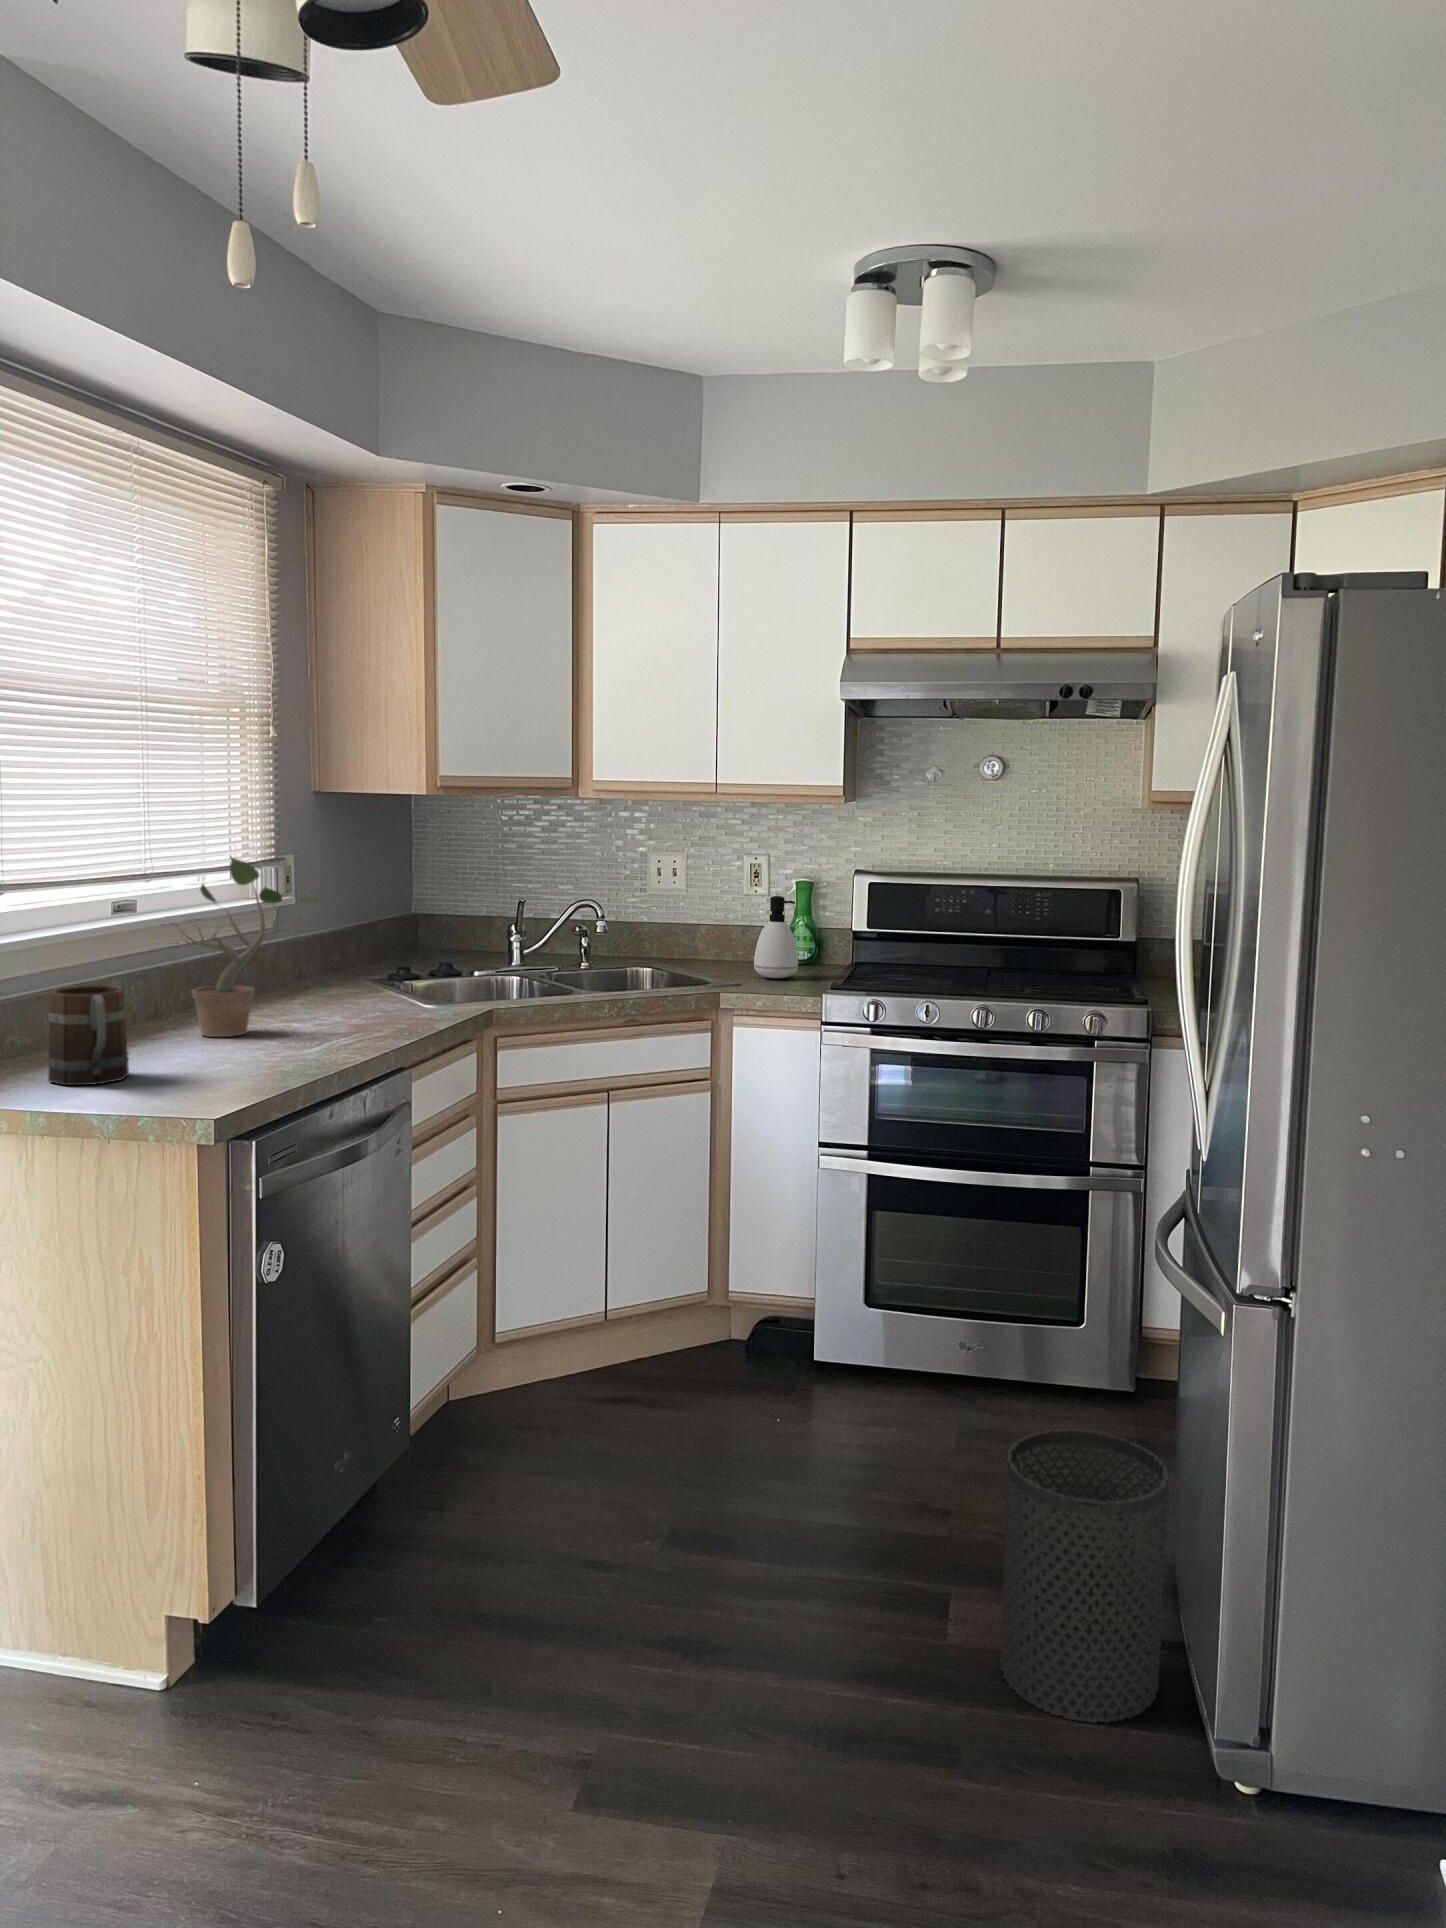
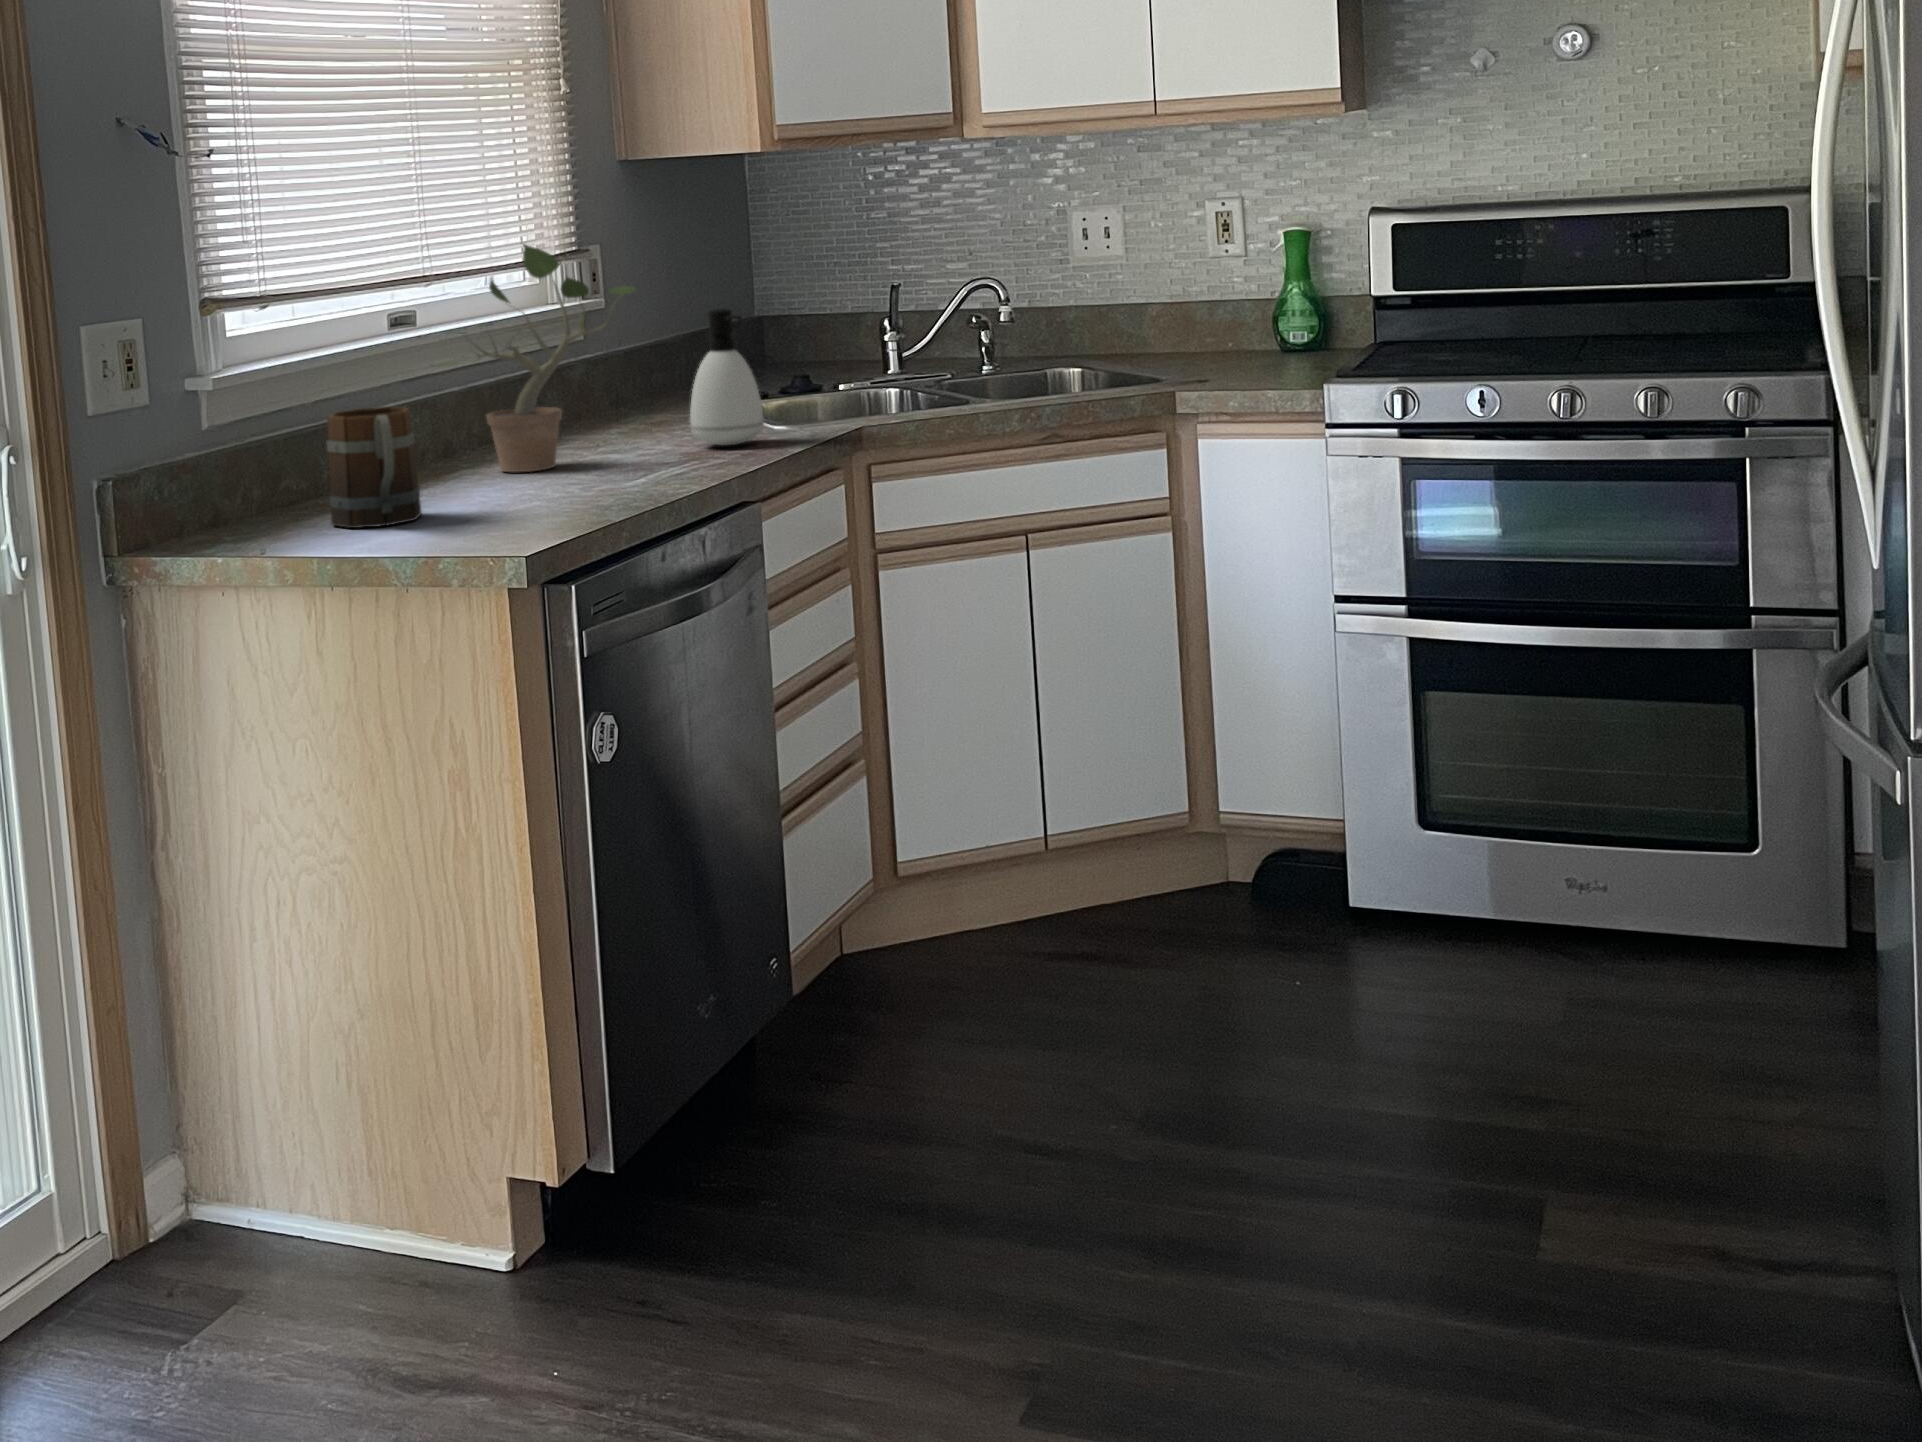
soap dispenser: present [754,896,798,978] -> present [690,308,764,445]
trash can: present [1000,1429,1169,1723] -> none [1607,964,1861,1373]

